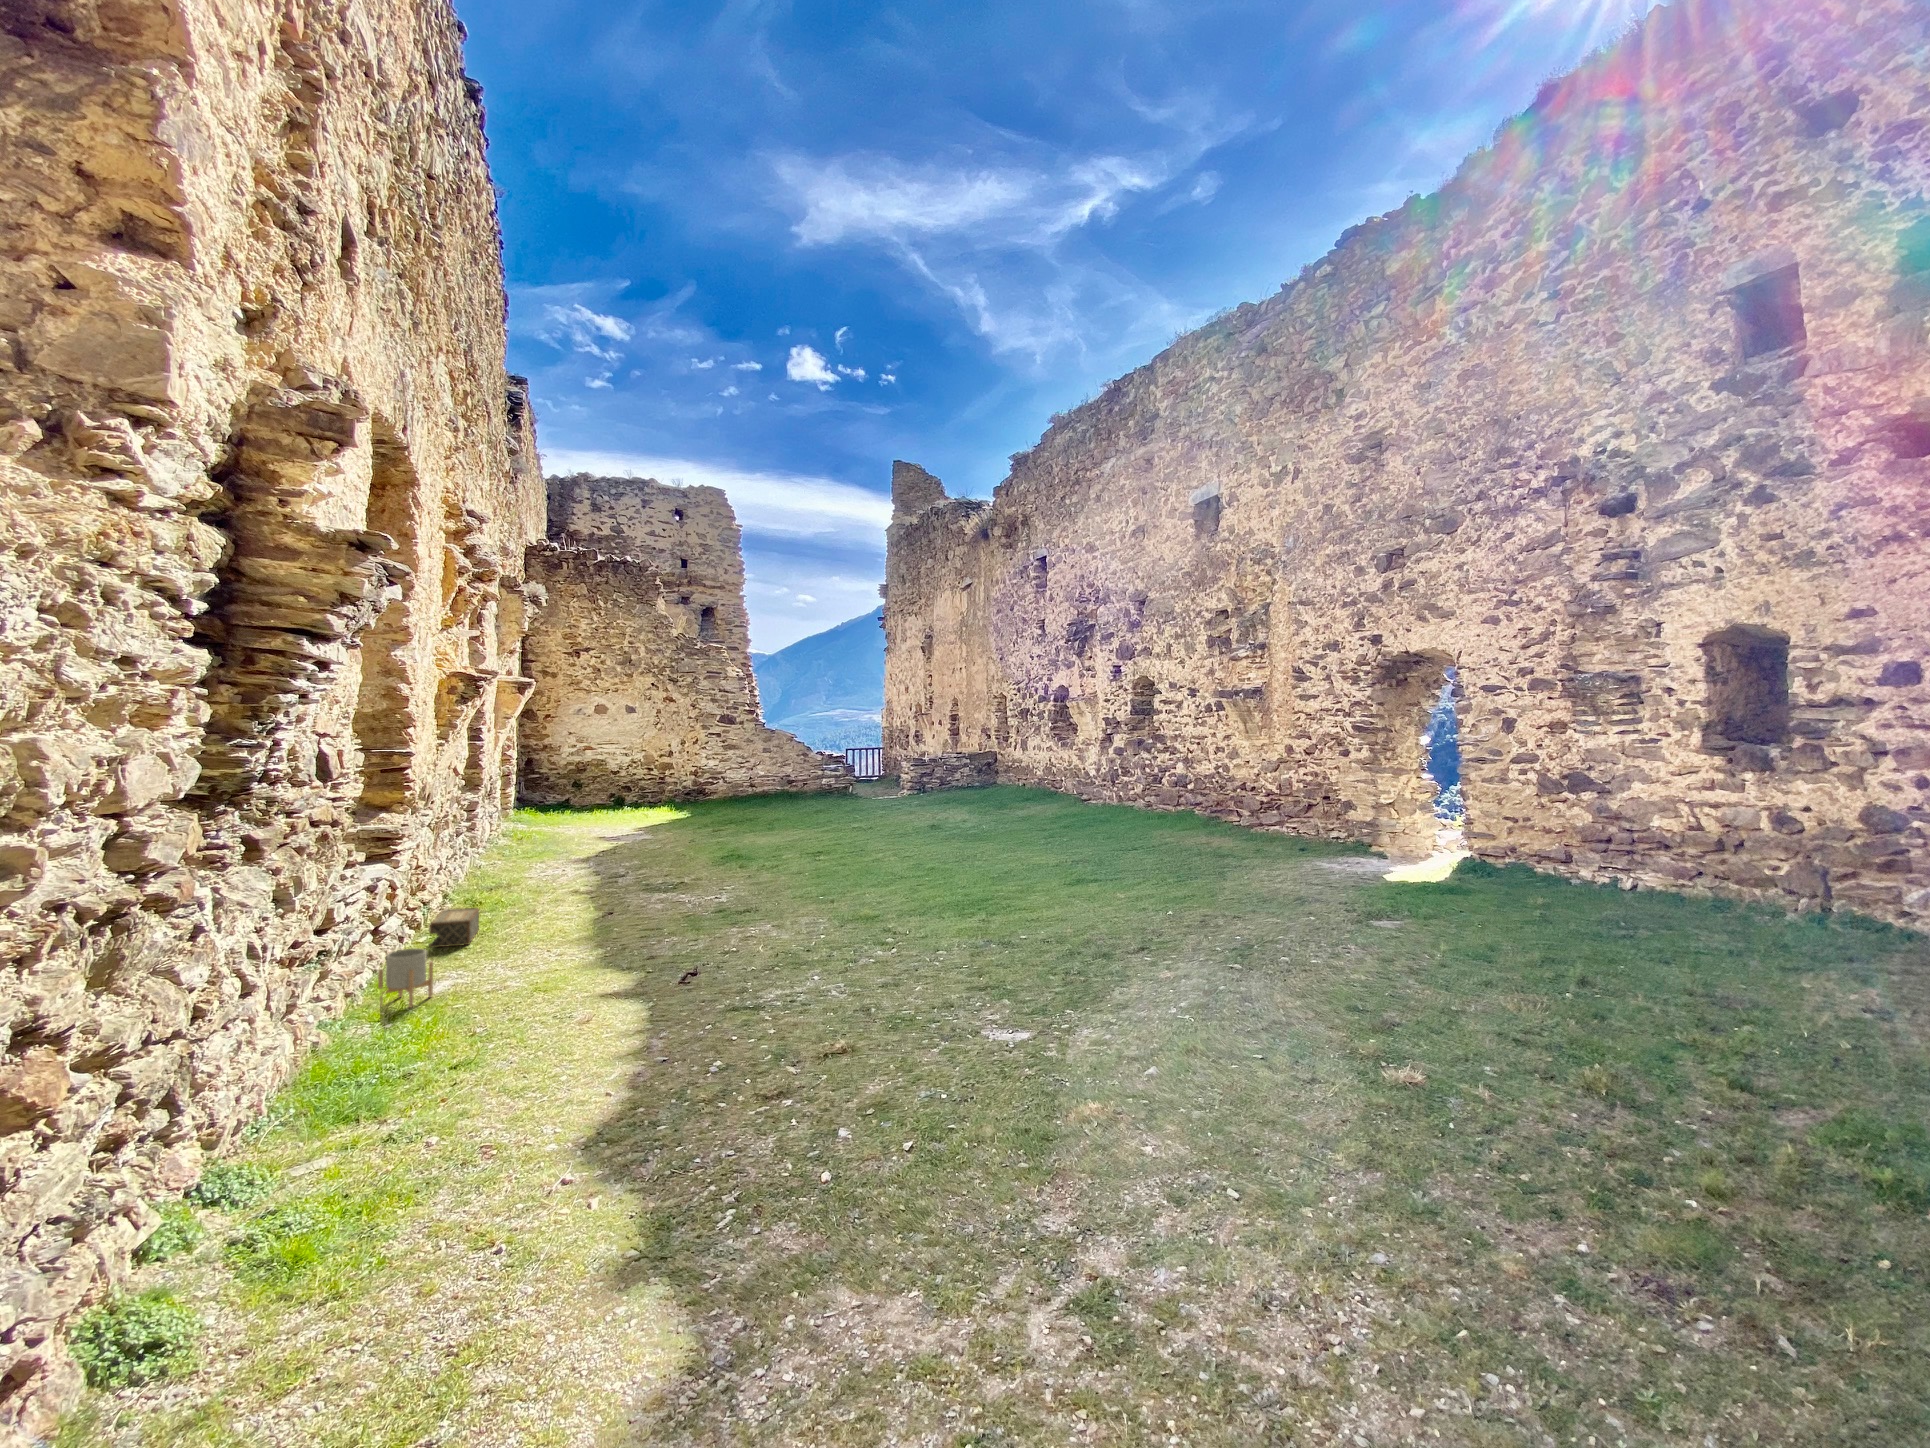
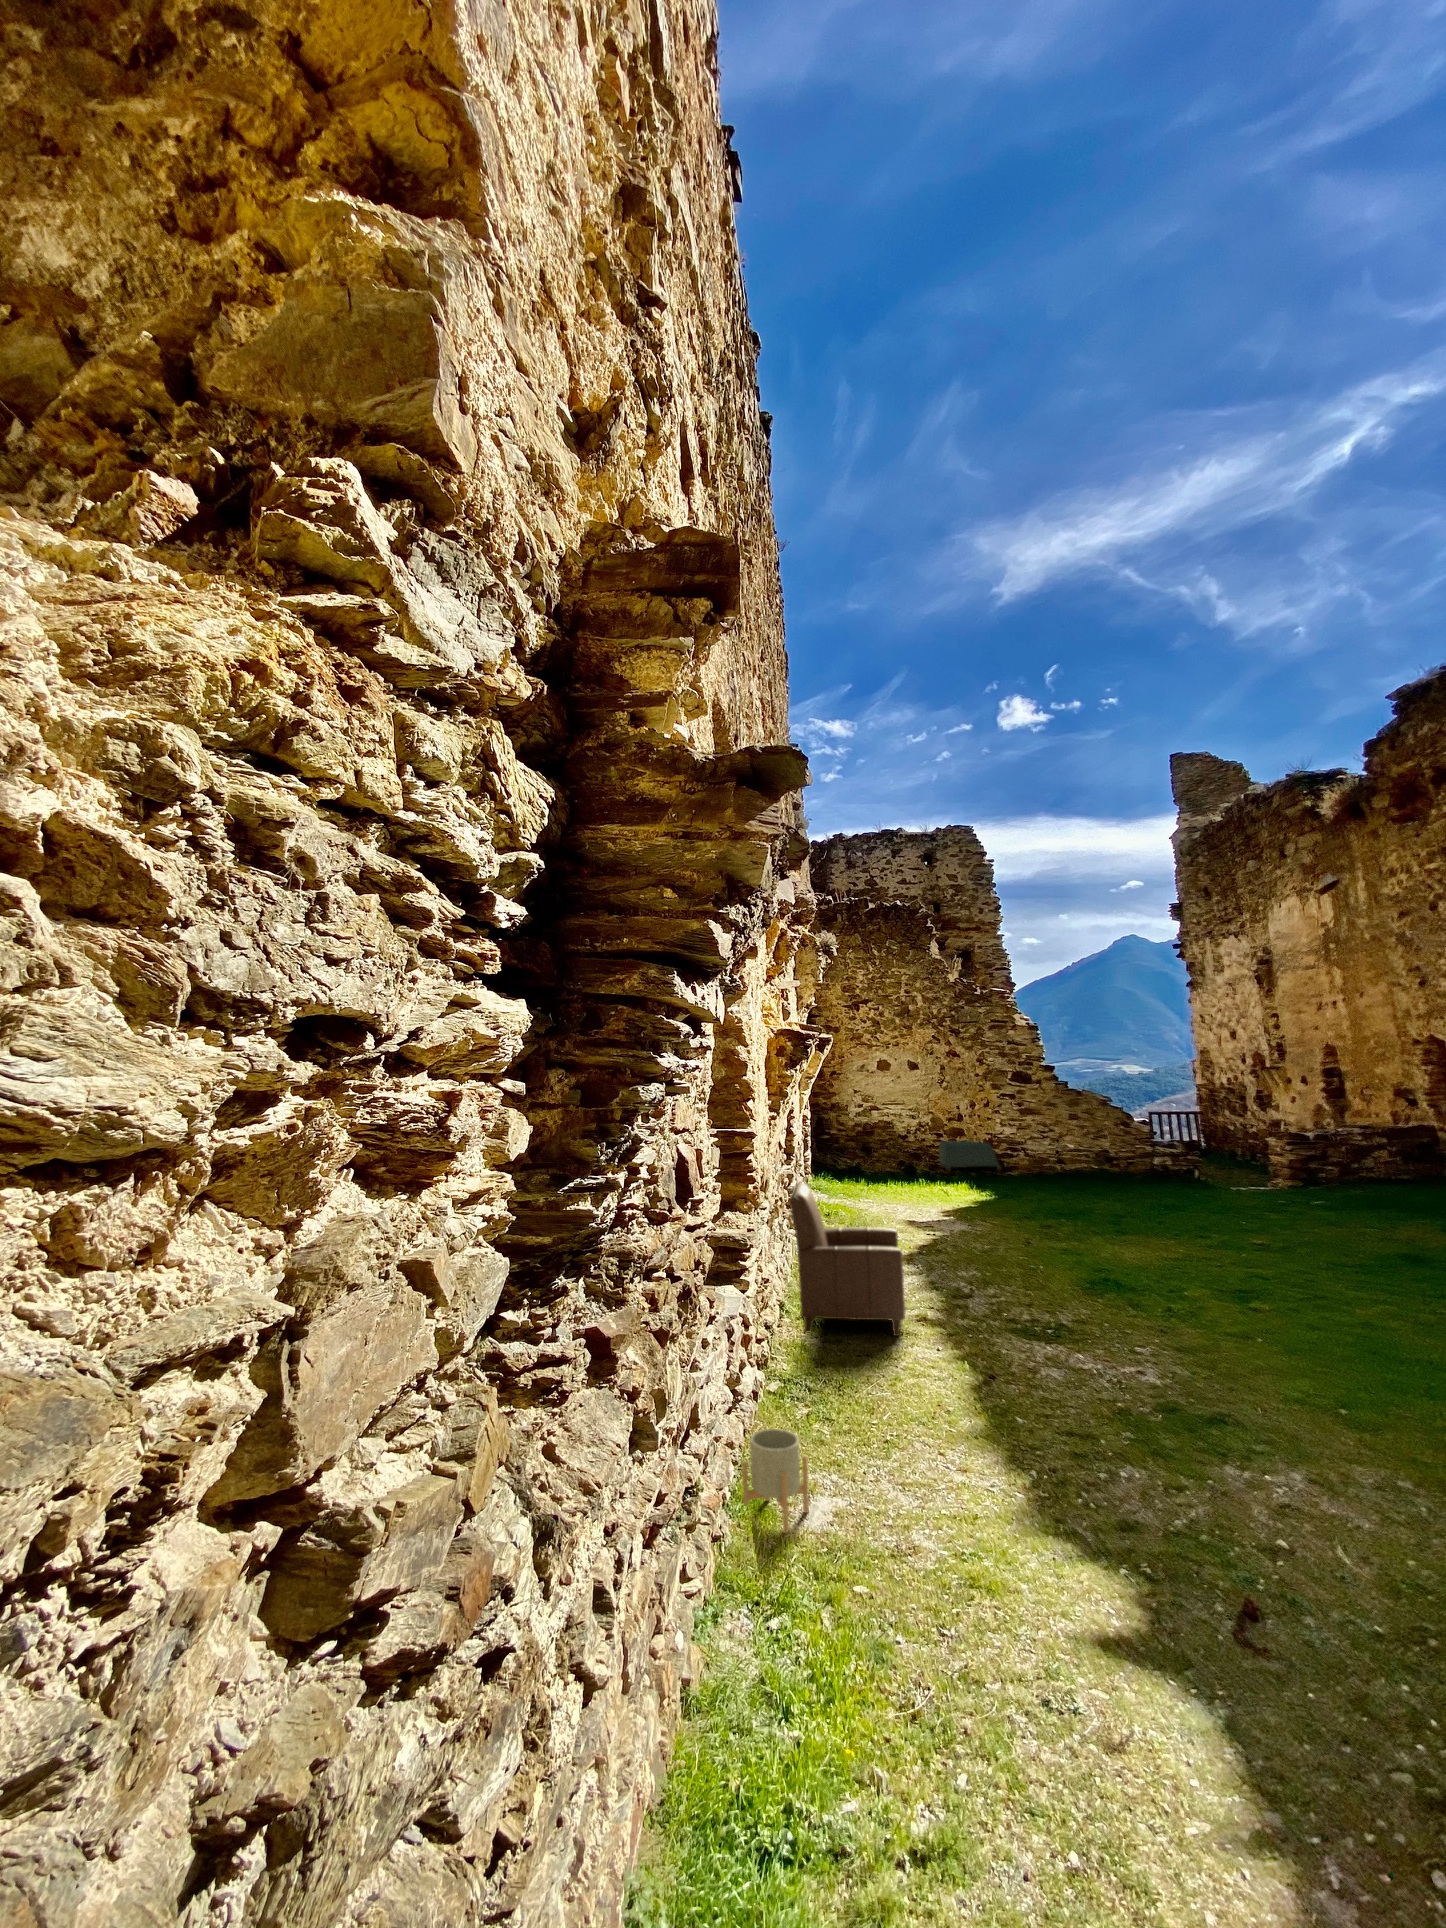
bench: none [648,777,704,803] -> present [939,1140,1001,1171]
chair: none [456,800,559,915] -> present [790,1183,906,1336]
woven basket: present [429,908,479,948] -> none [779,1333,830,1395]

